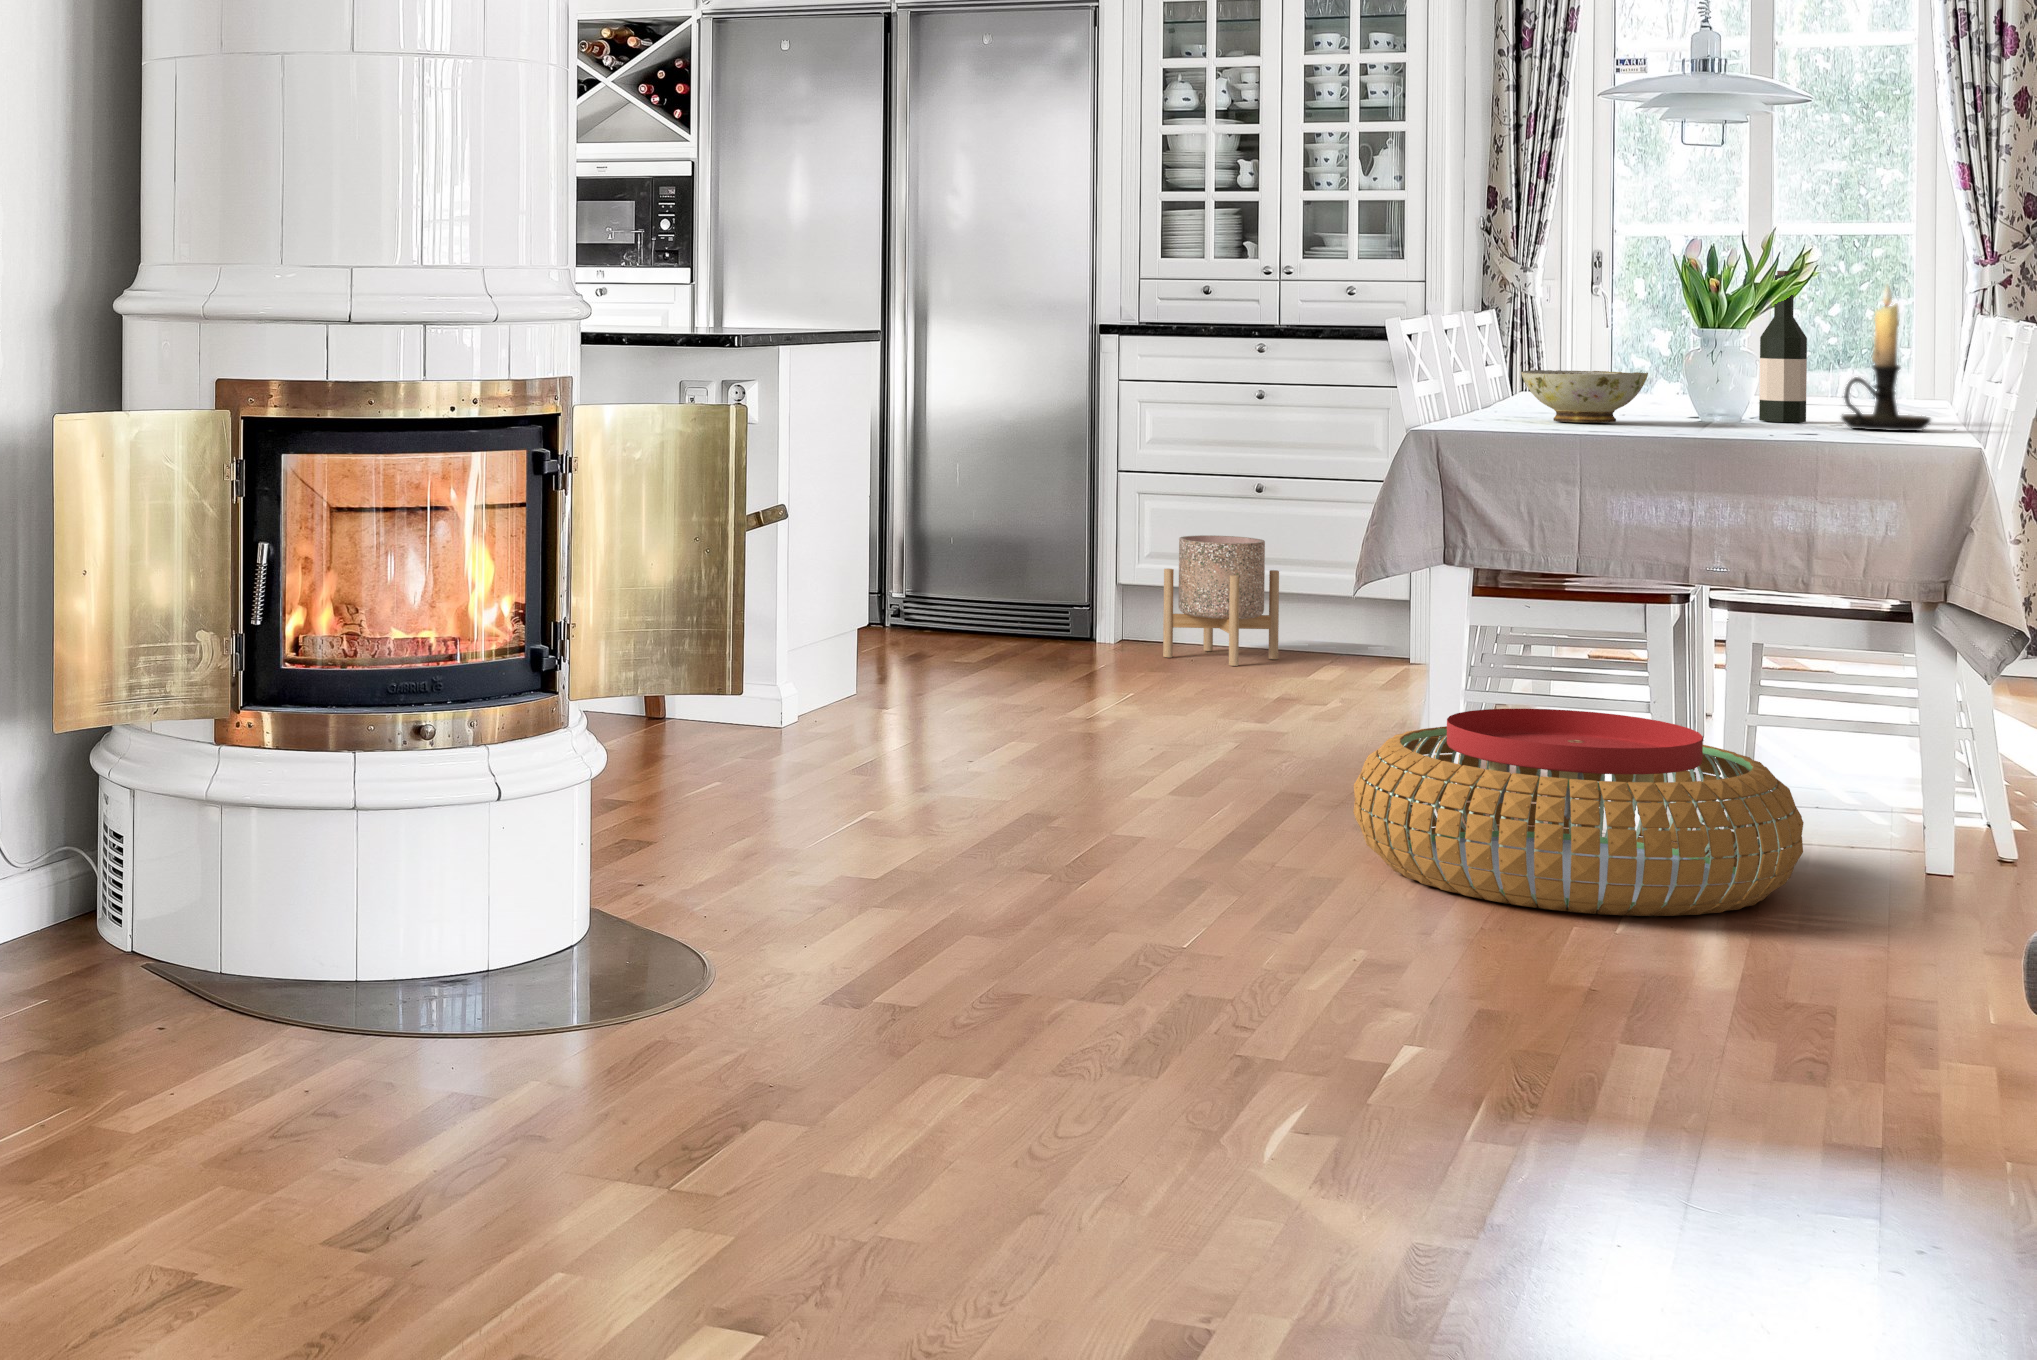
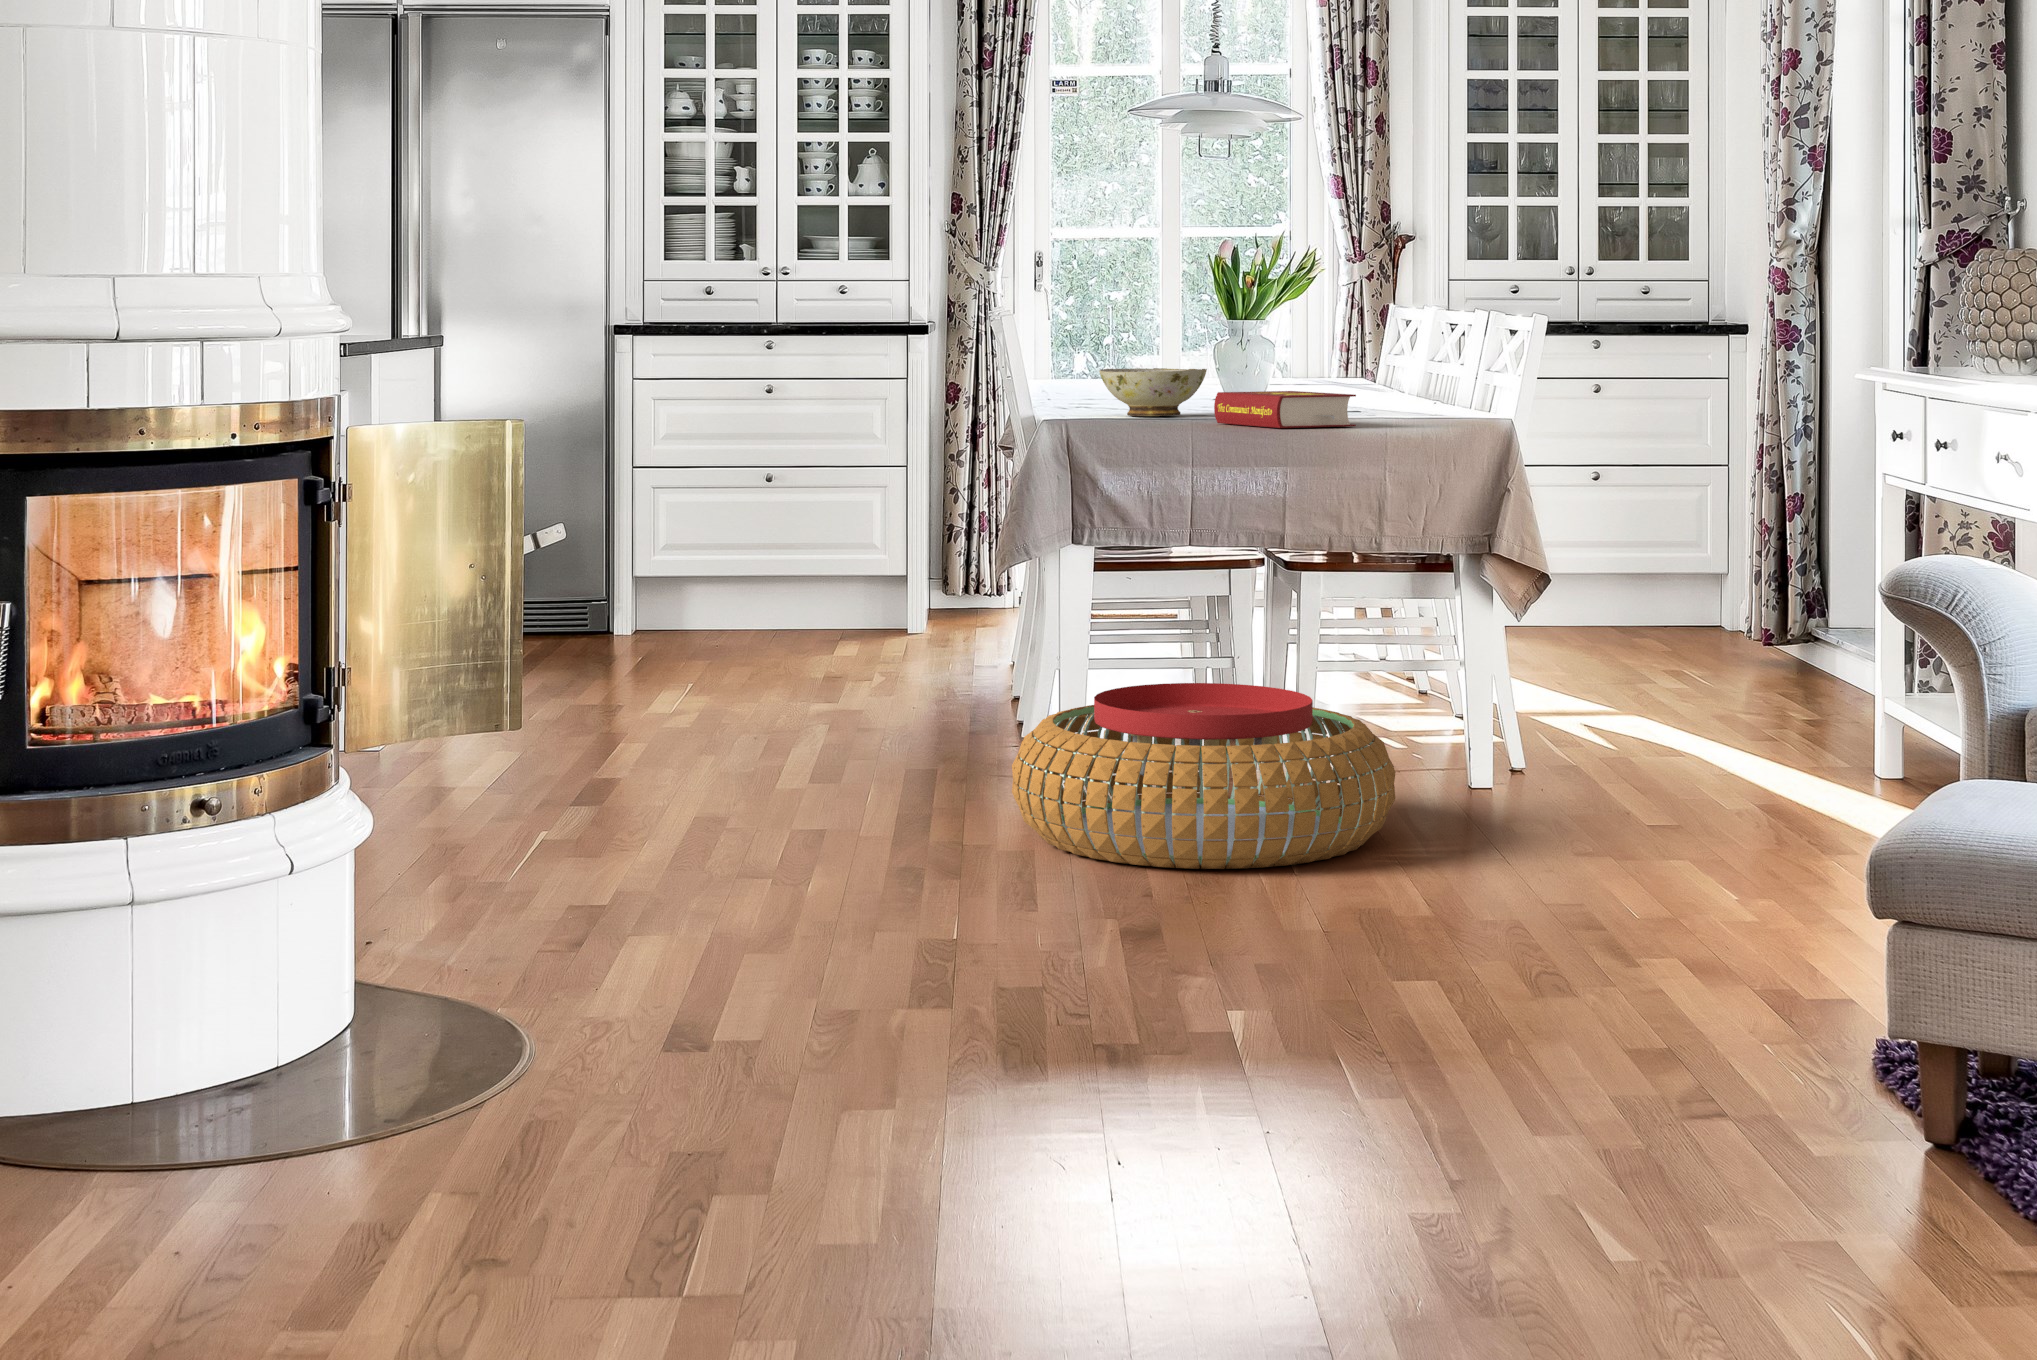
wine bottle: present [1759,271,1807,422] -> none [1278,275,1315,411]
candle holder: present [1841,285,1931,431] -> none [1354,284,1424,415]
book: none [1630,398,1793,440] -> present [1214,391,1356,428]
planter: present [1163,535,1279,666] -> none [680,540,787,668]

